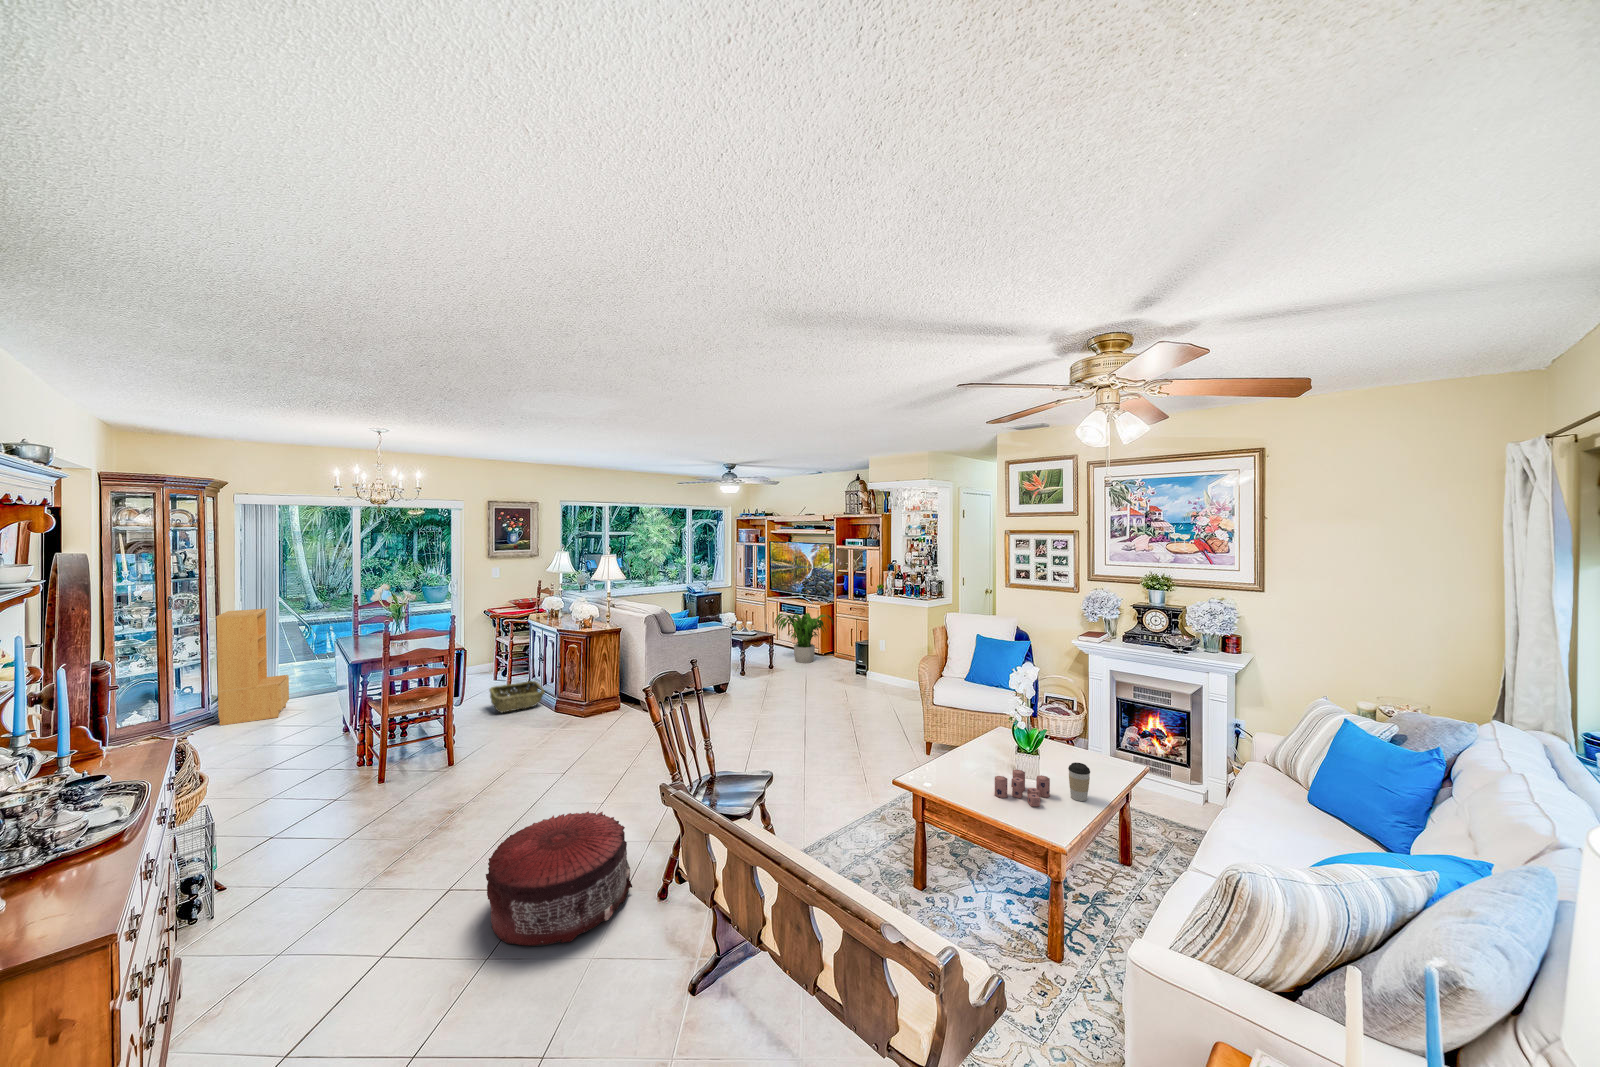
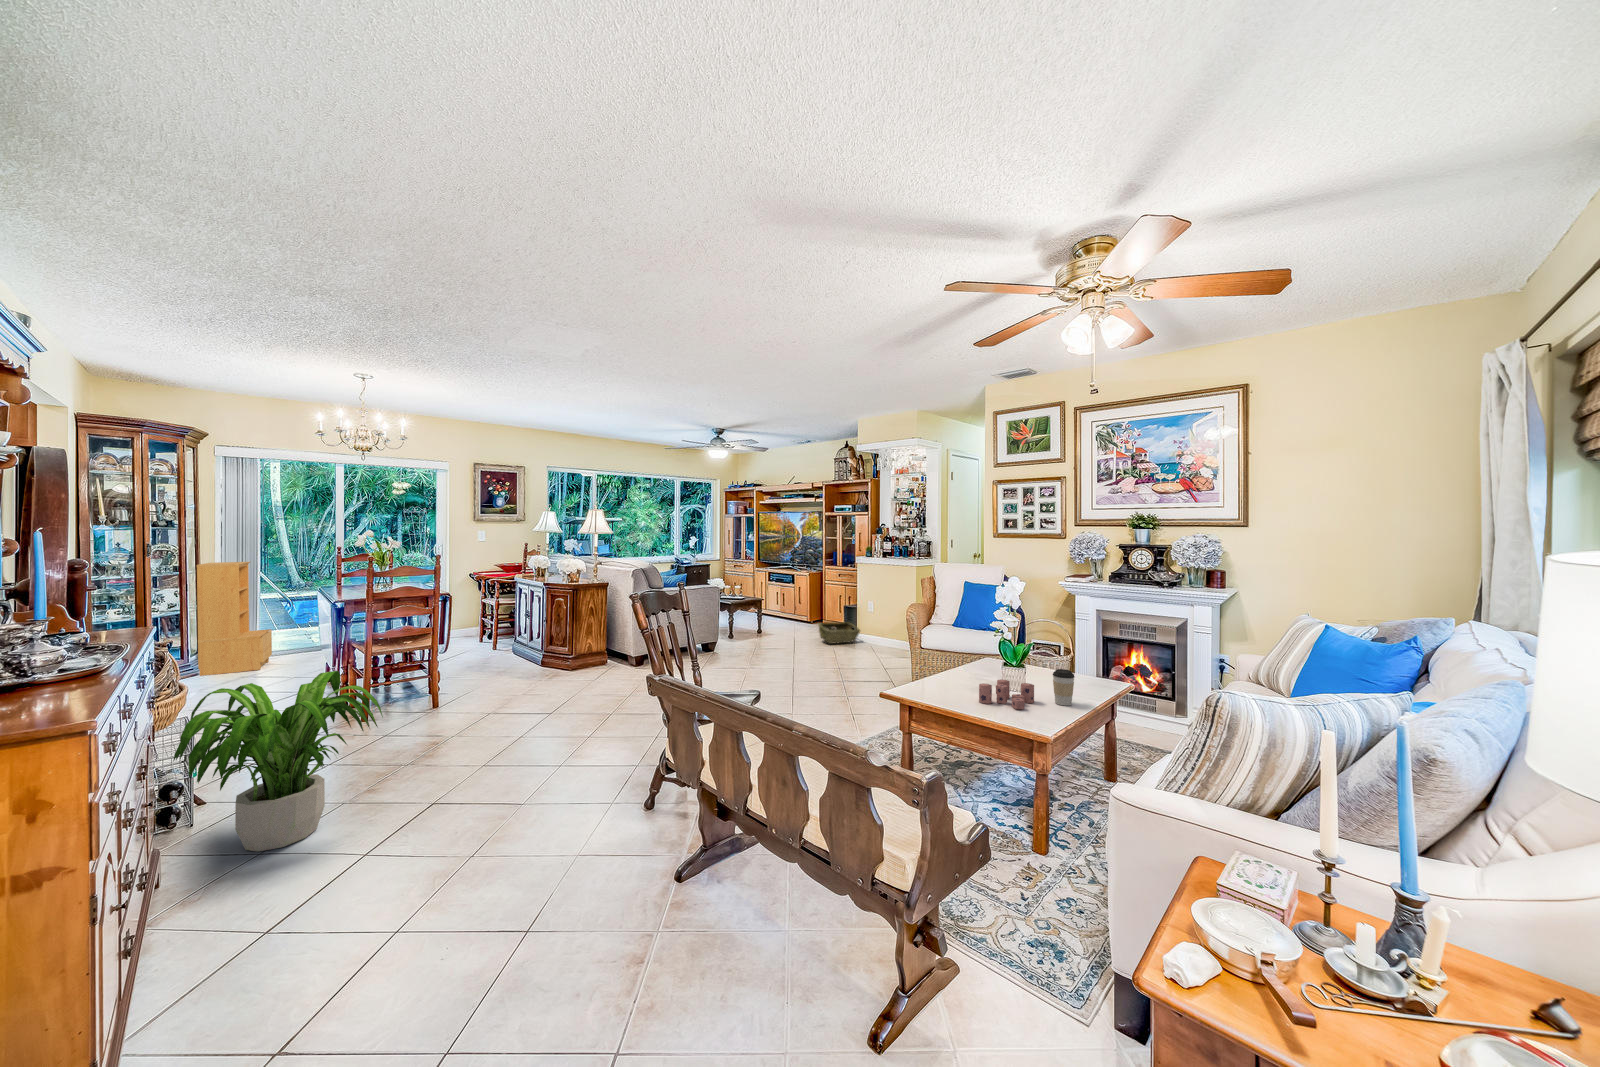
potted plant: present [774,613,833,663] -> present [173,671,383,852]
woven basket: present [489,681,545,713] -> present [818,622,860,644]
pouf: present [486,811,632,946] -> none [462,726,613,844]

